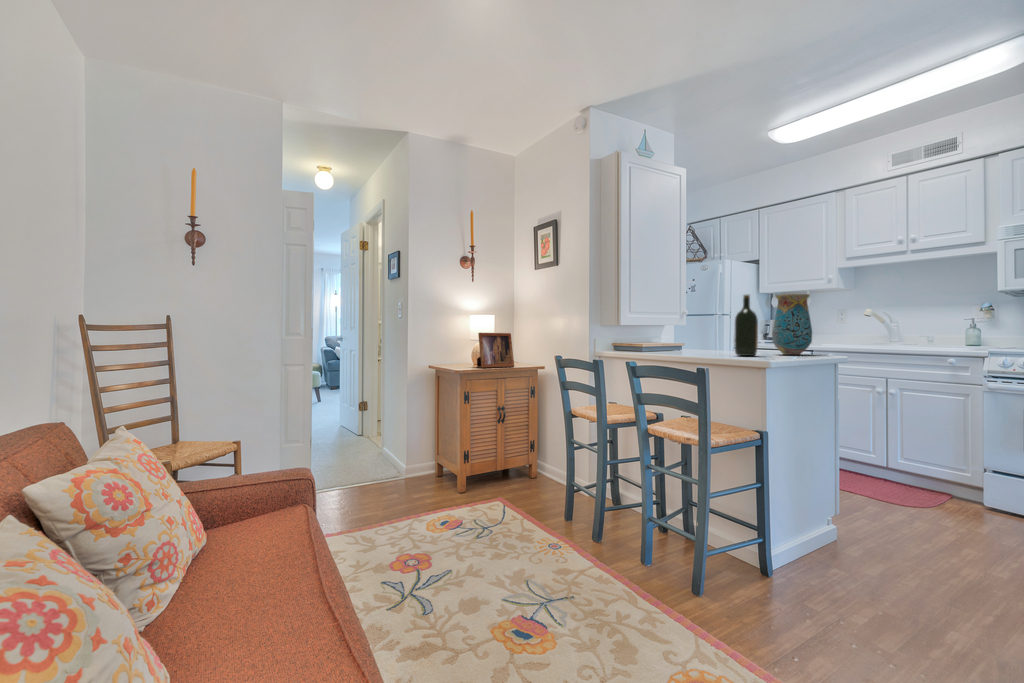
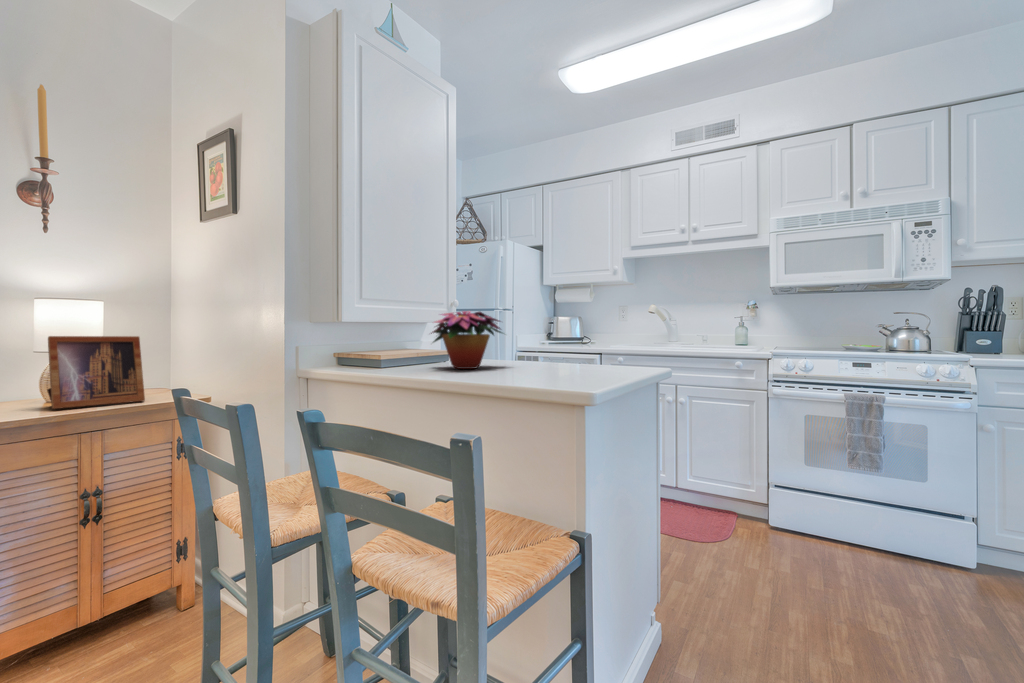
vase: present [772,294,812,355] -> none [580,274,634,372]
wine bottle: present [734,295,758,356] -> none [527,270,563,379]
flower arrangement: none [668,318,726,353] -> present [431,311,502,369]

